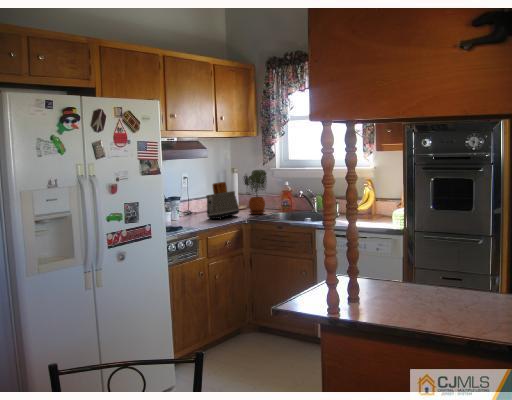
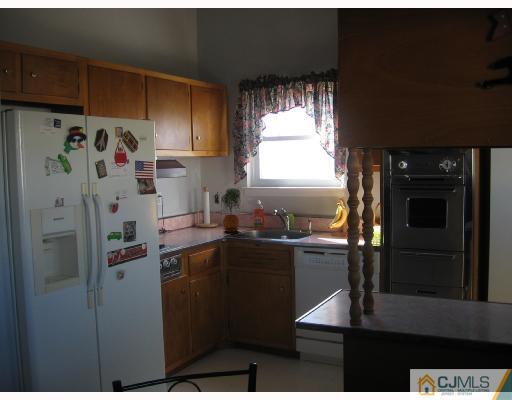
toaster: present [206,182,239,219] -> none [184,200,215,237]

